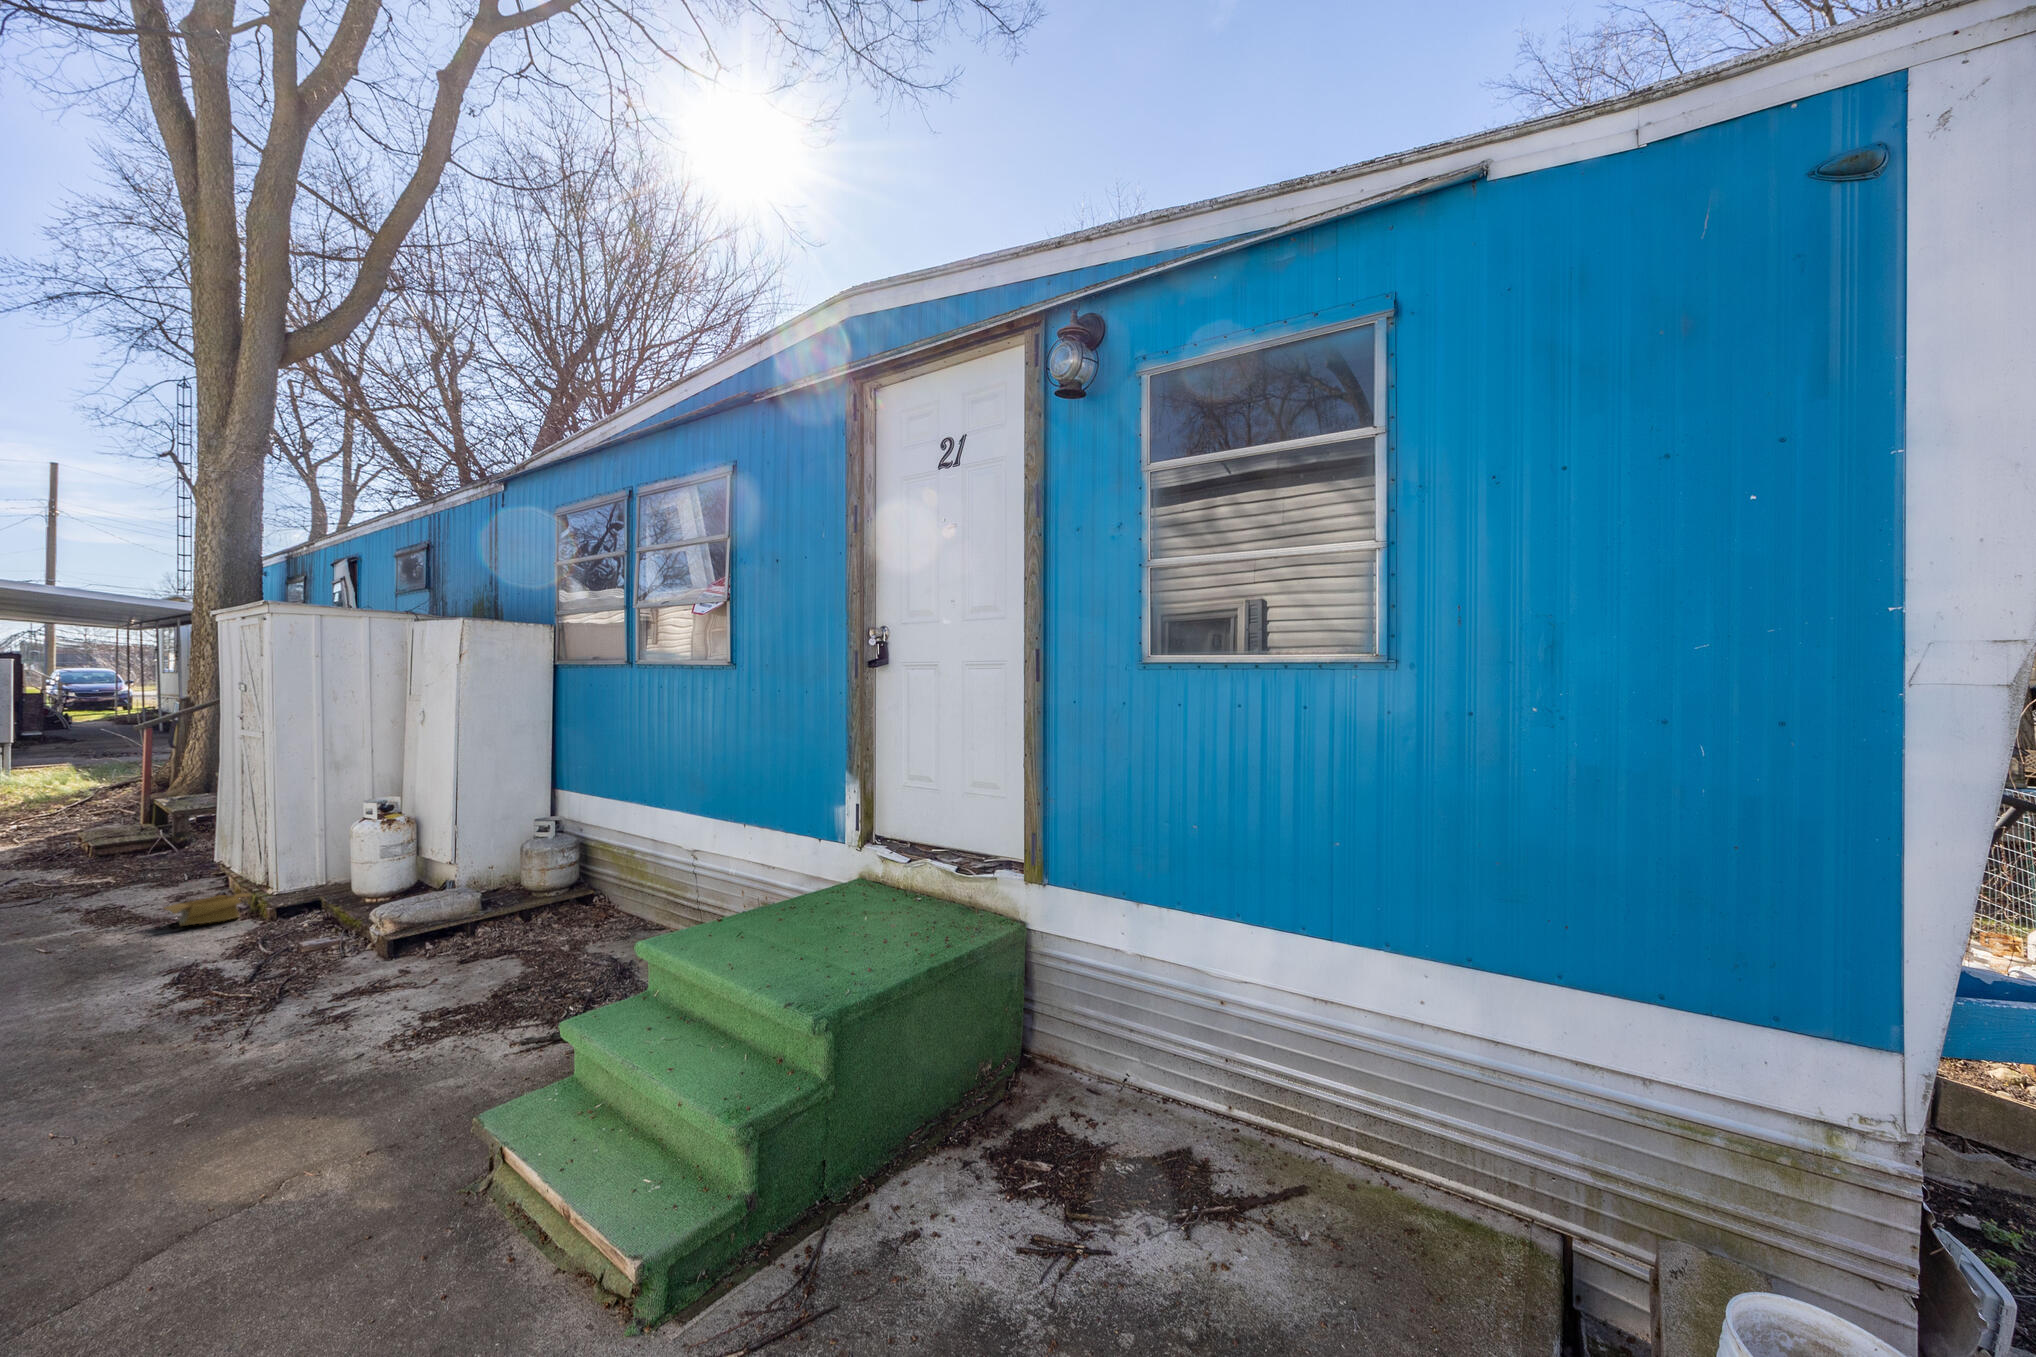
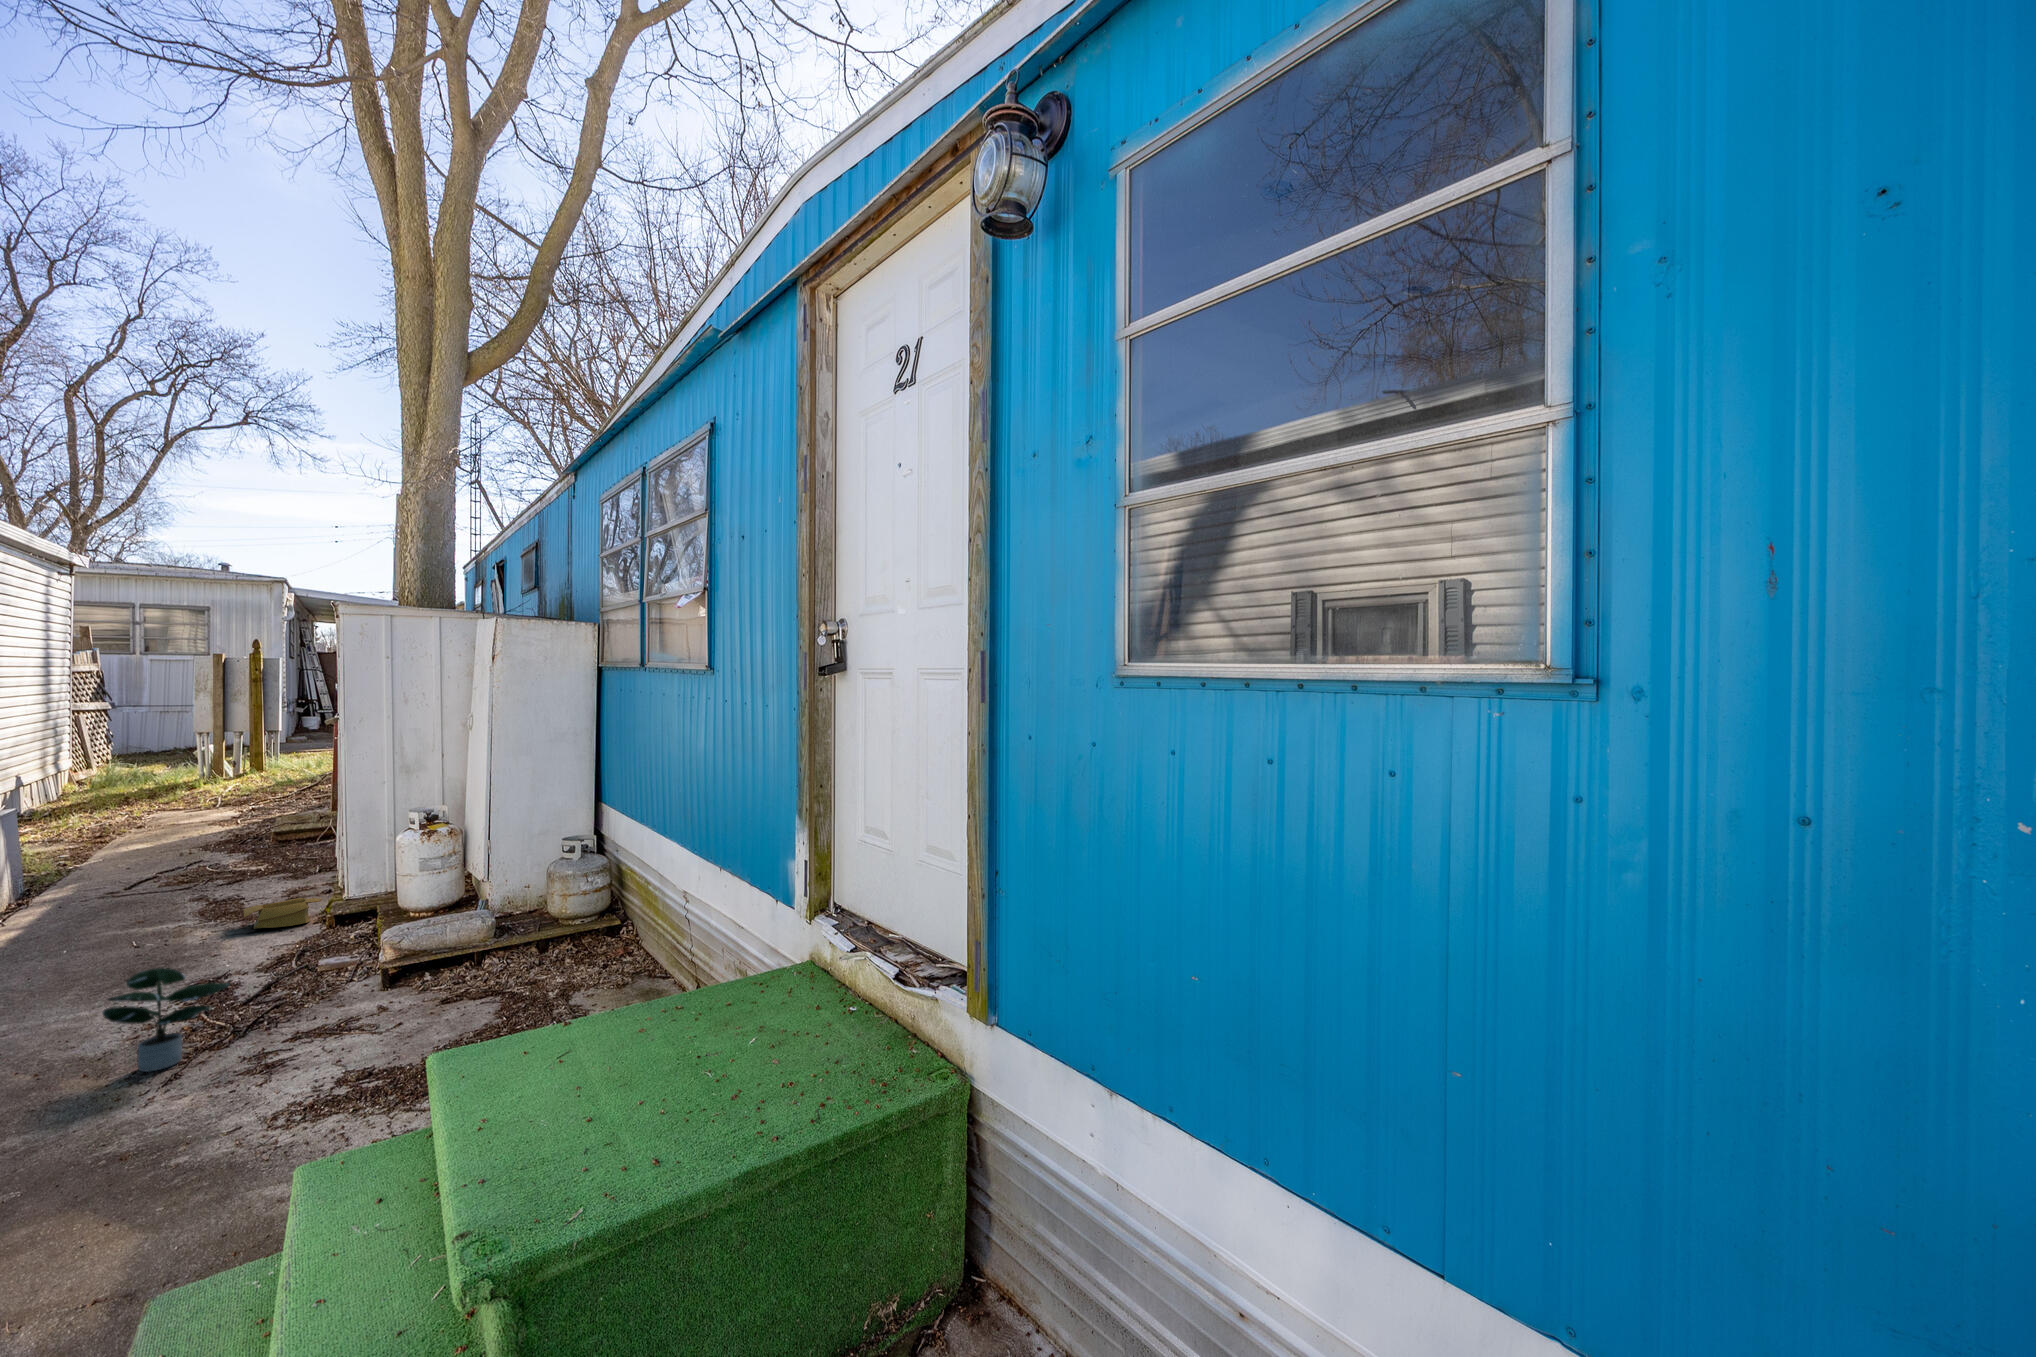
potted plant: none [172,939,287,1031] -> present [102,968,229,1072]

